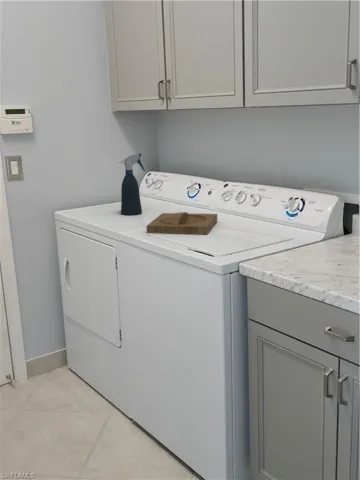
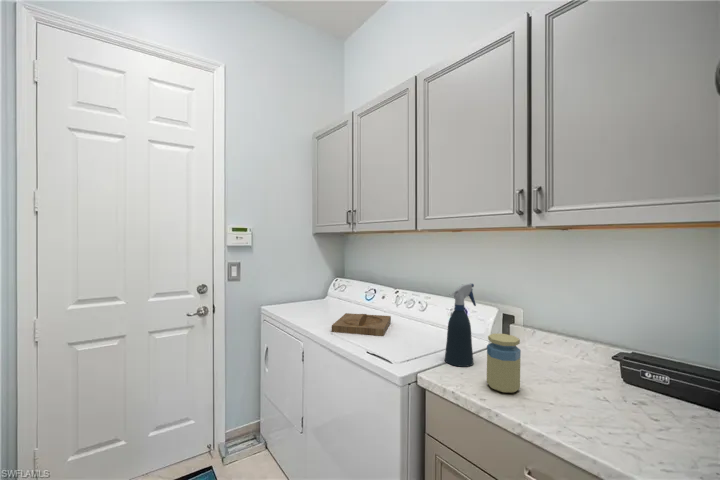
spray bottle: present [120,153,145,215] -> present [445,284,476,367]
jar: none [306,218,338,272] -> present [487,334,521,393]

